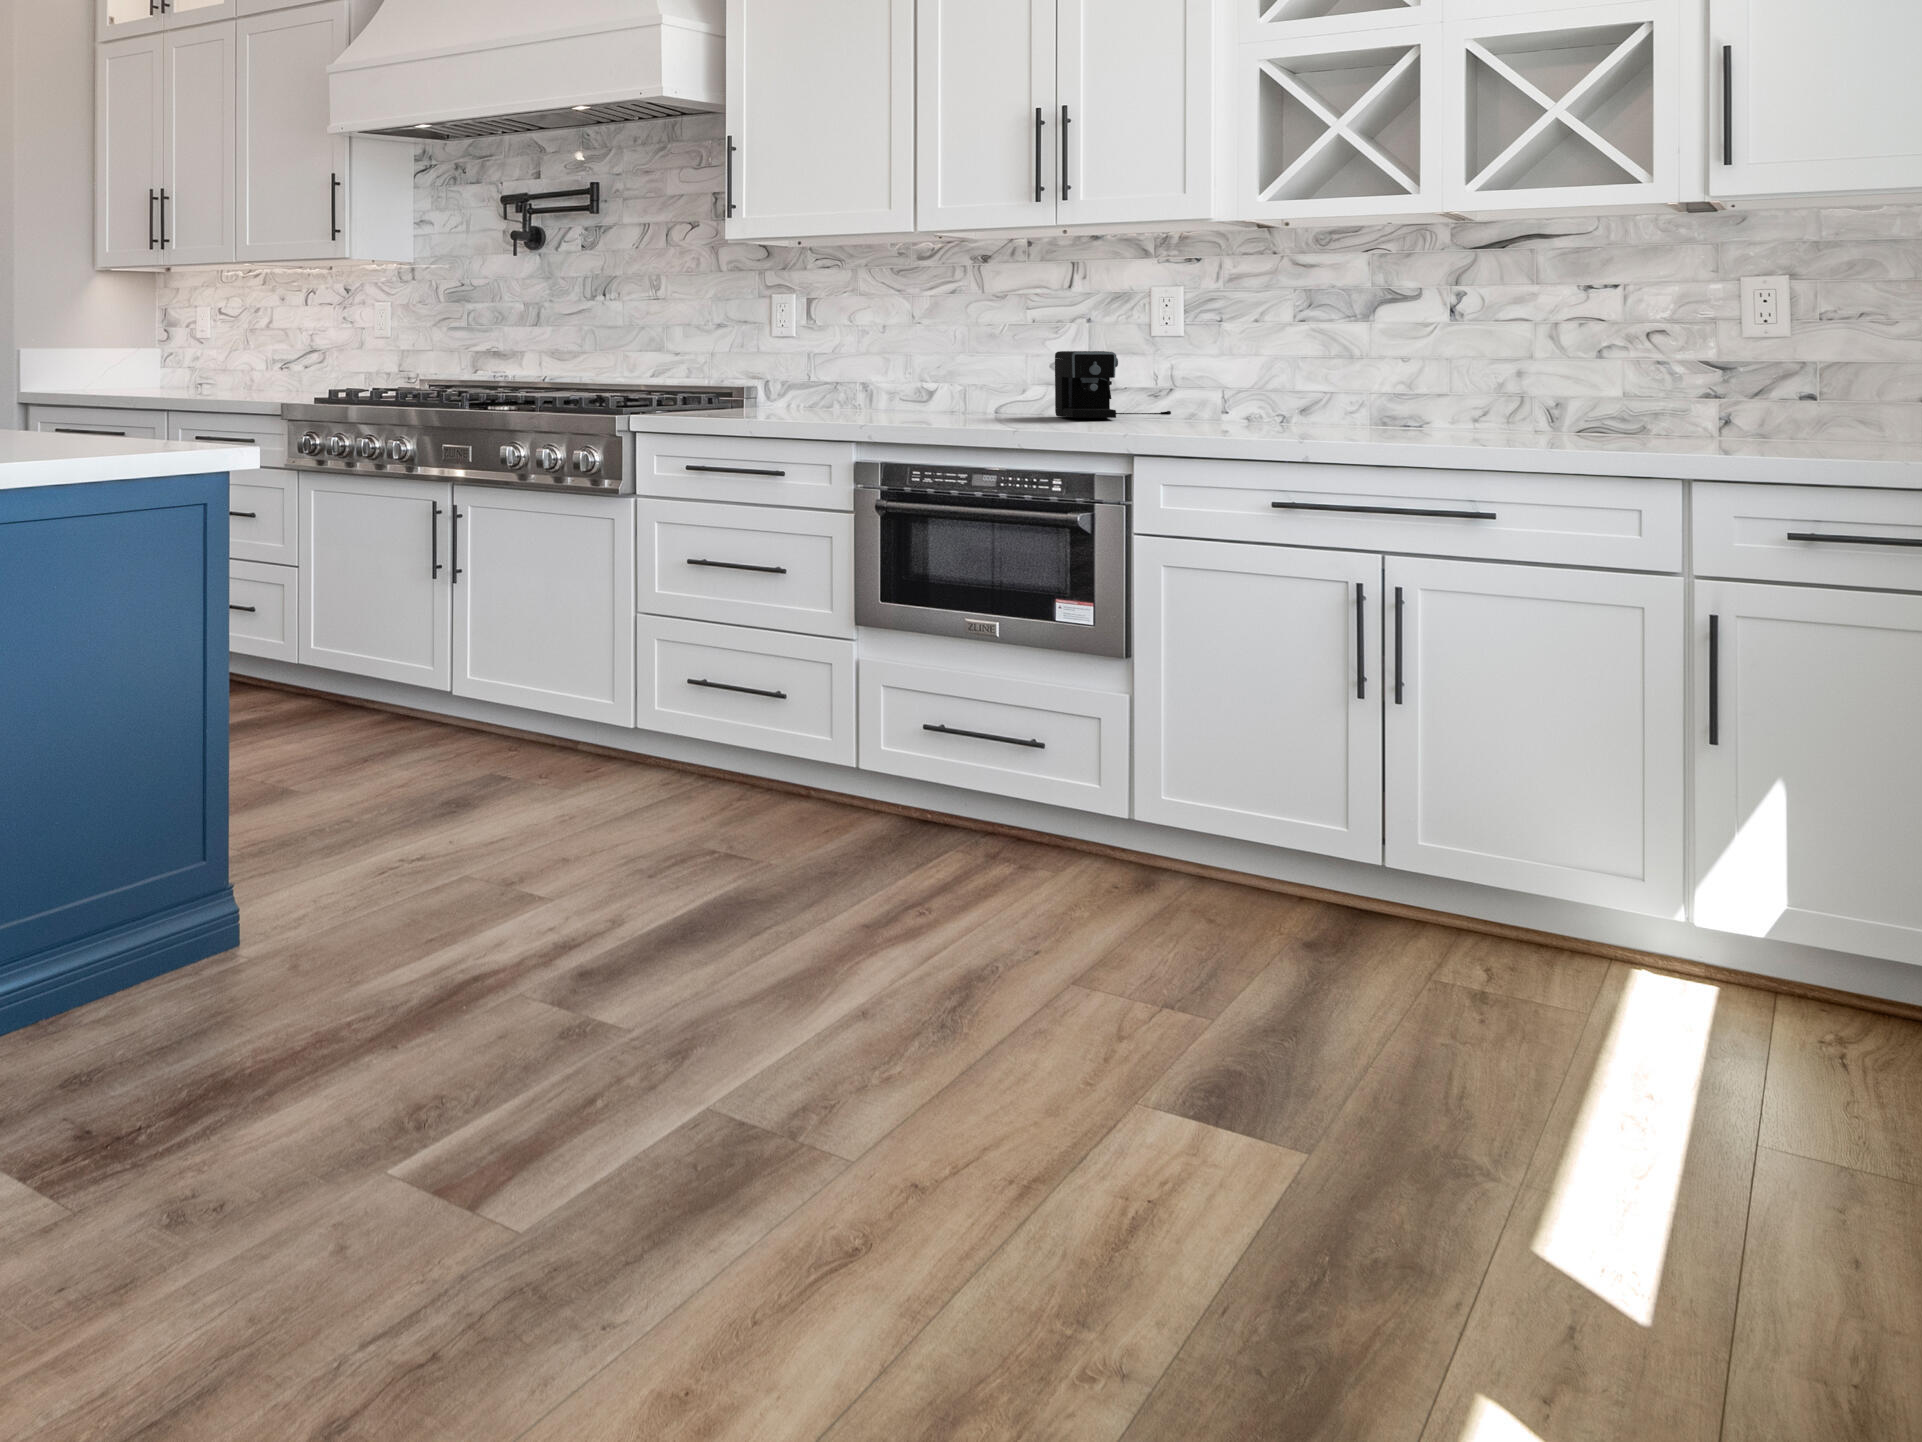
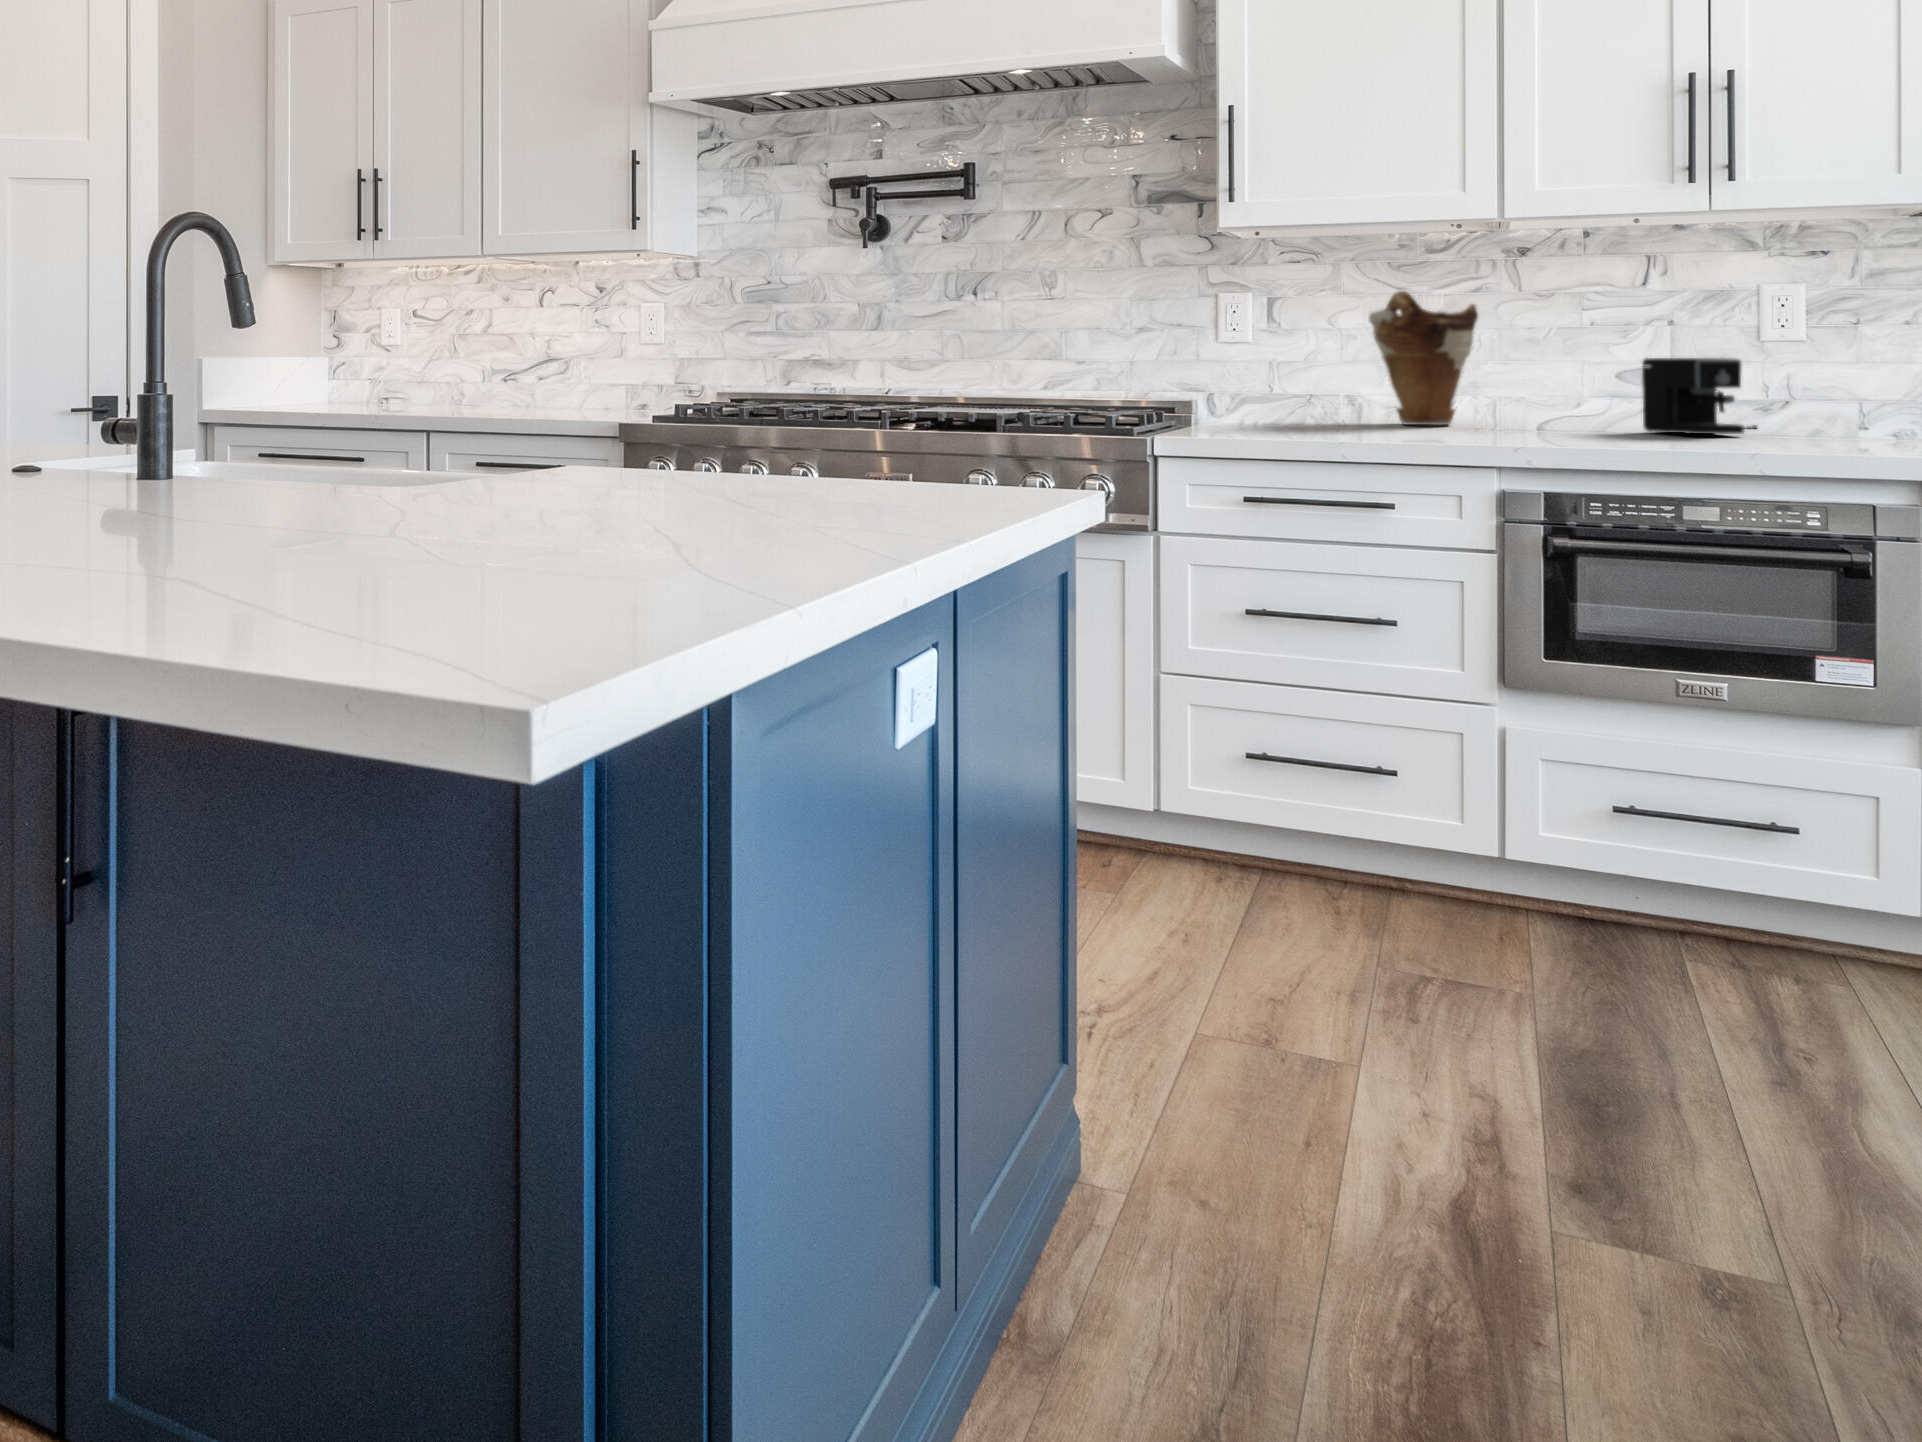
vase: none [868,292,955,410] -> present [1369,291,1478,425]

